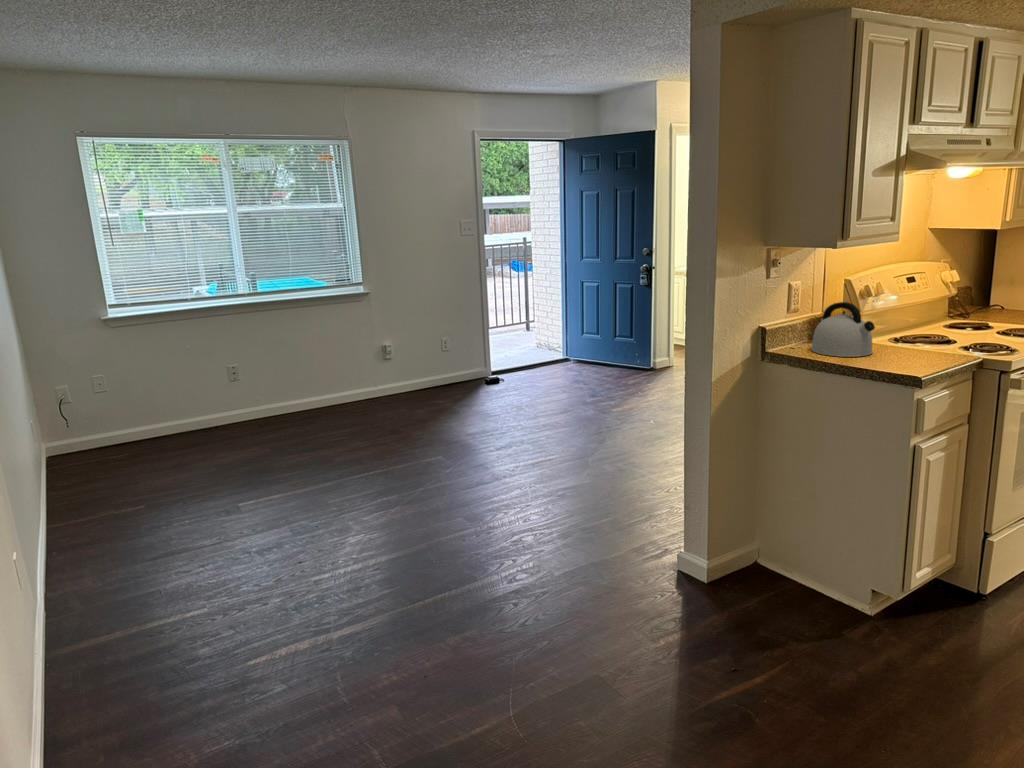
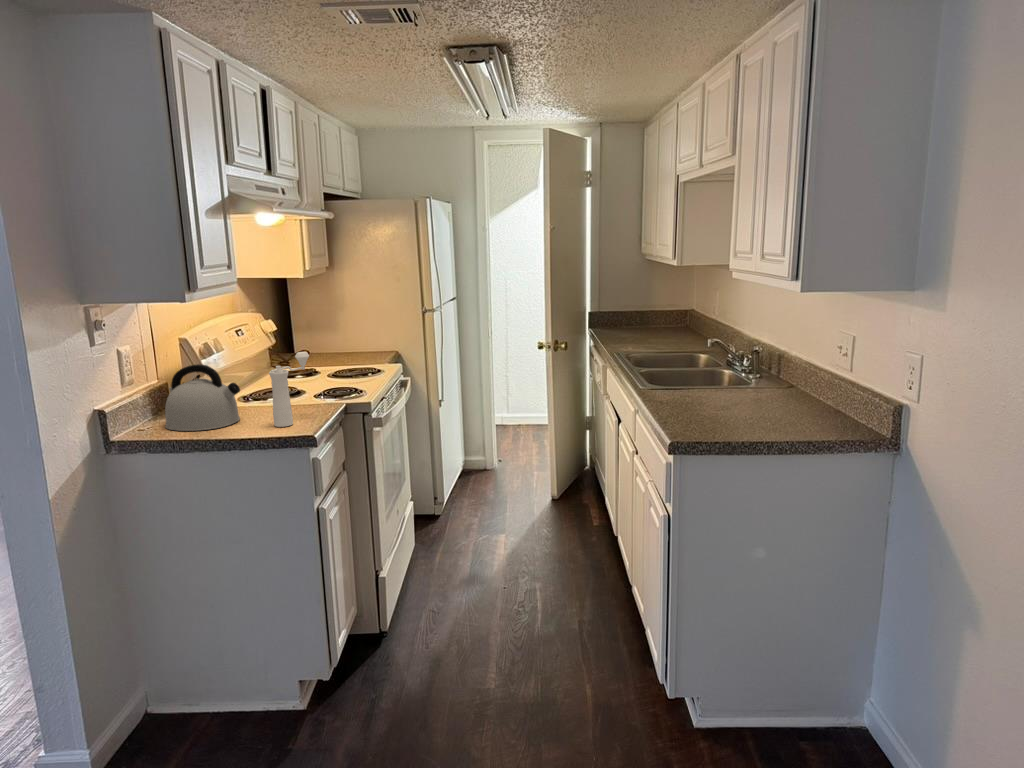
pepper mill: none [894,302,944,366] -> present [269,352,309,427]

